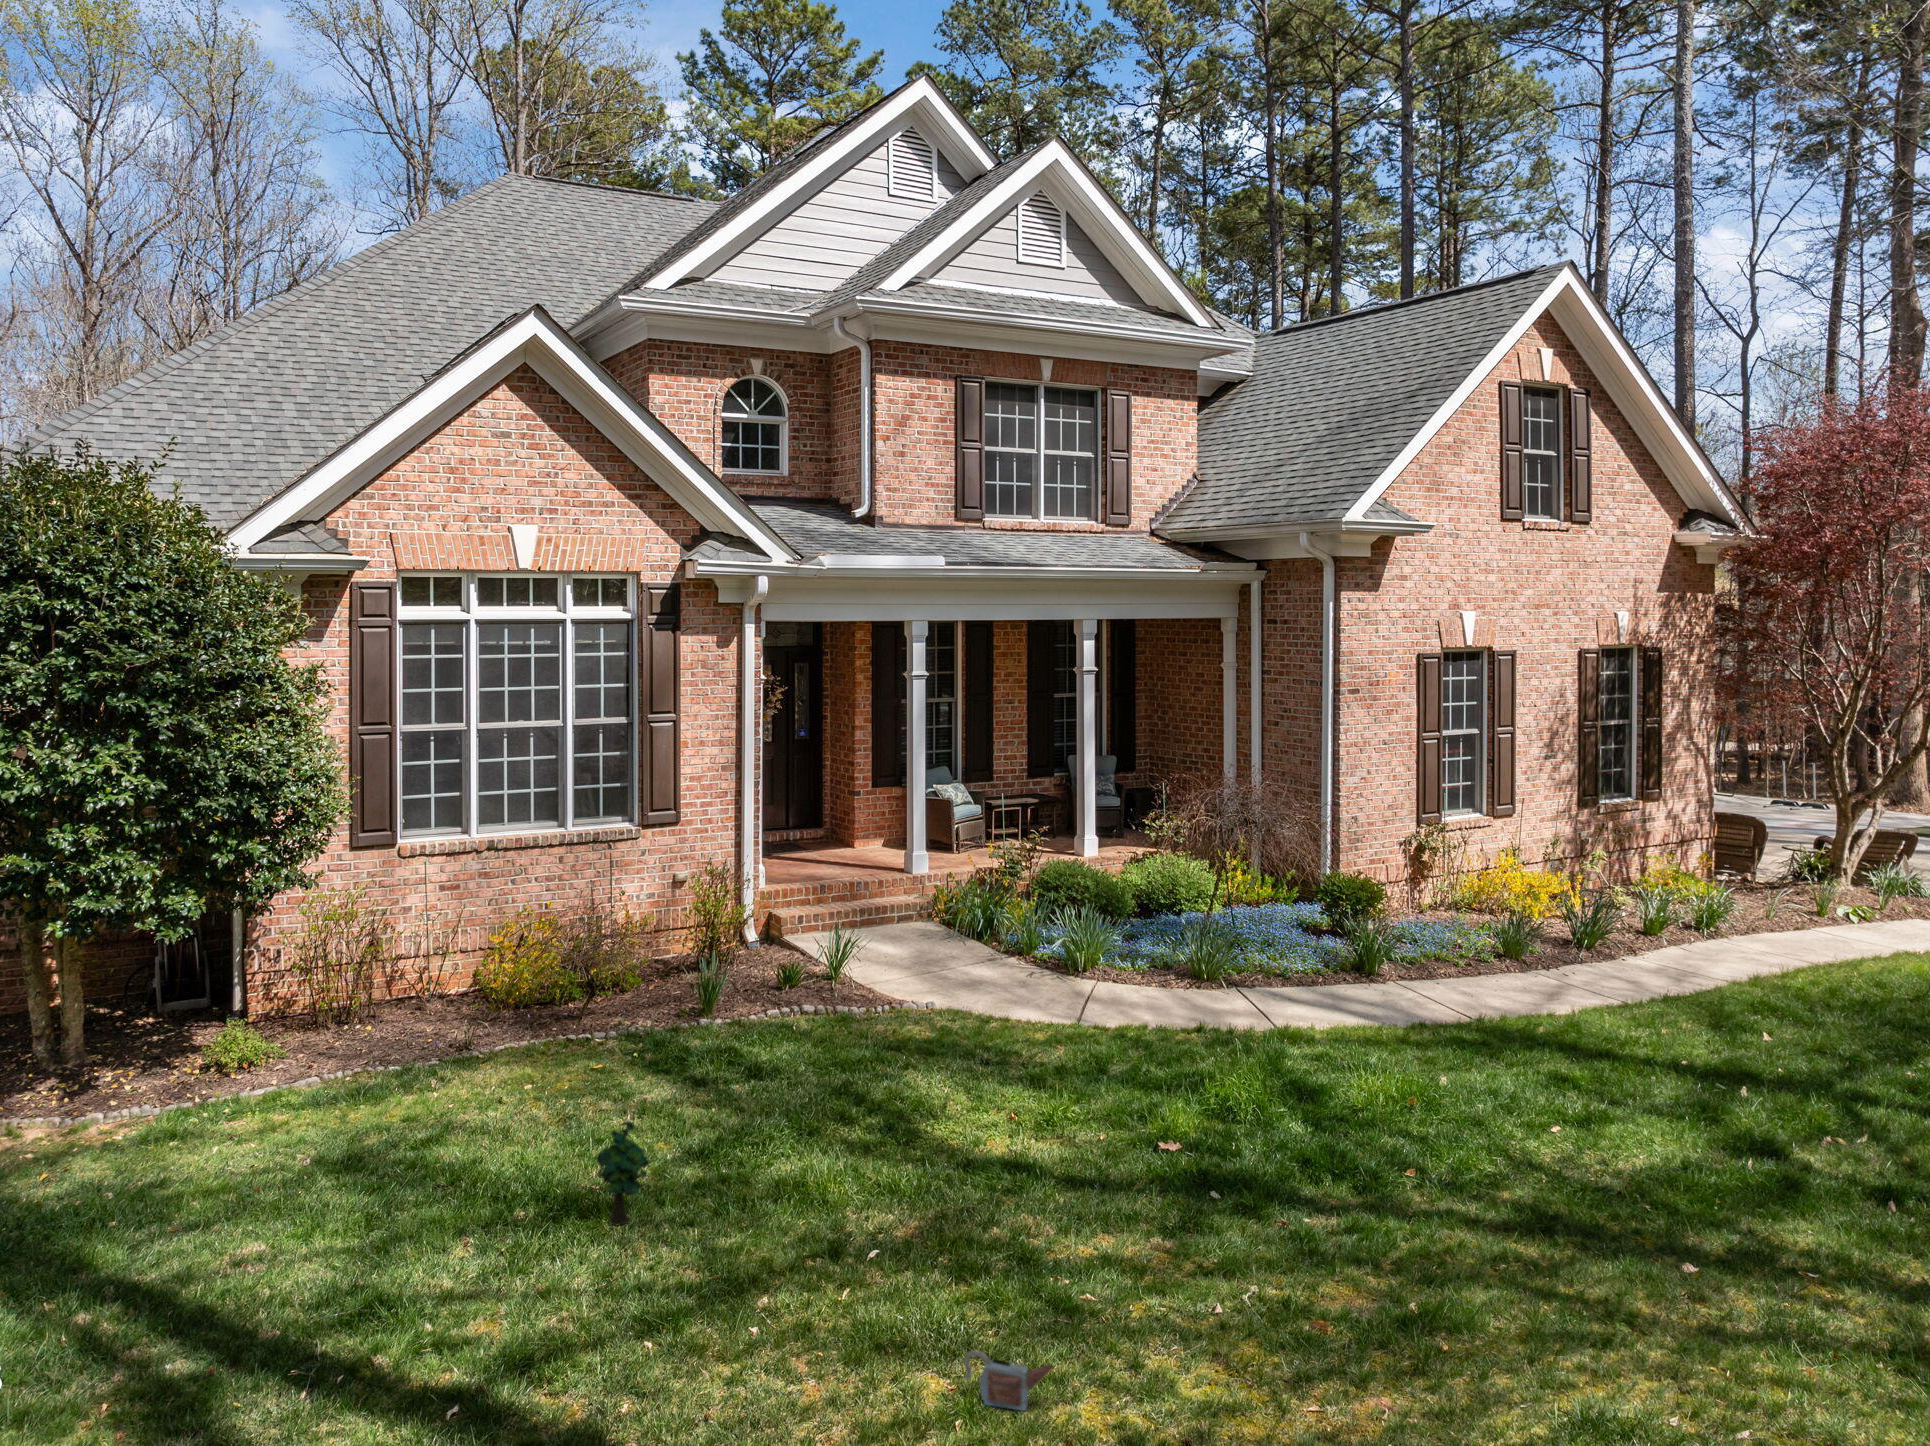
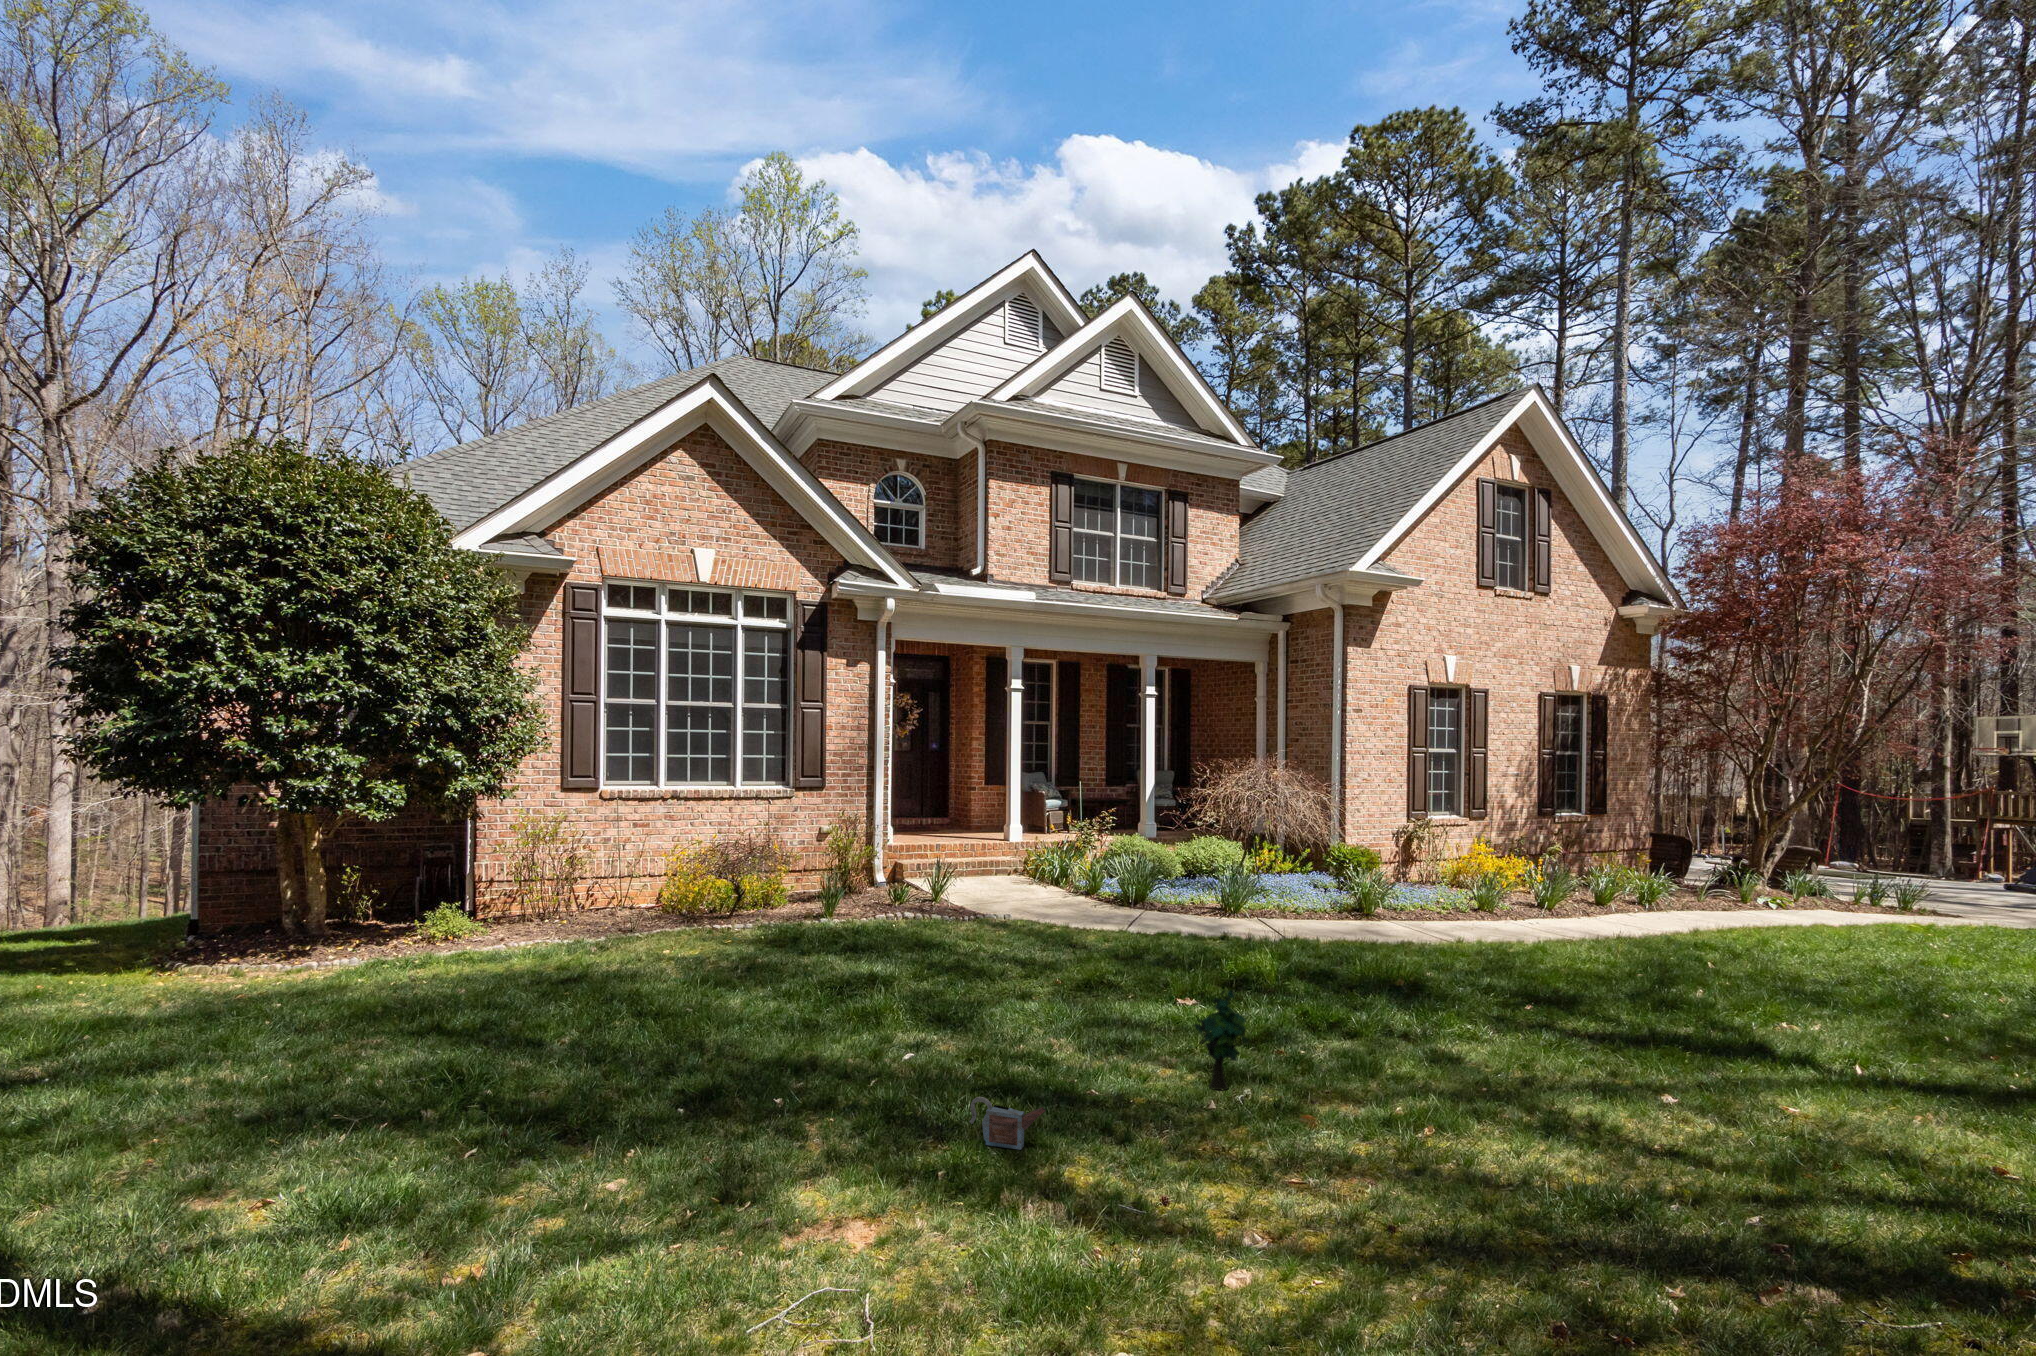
decorative plant: present [593,1121,650,1226] -> present [1193,990,1248,1090]

